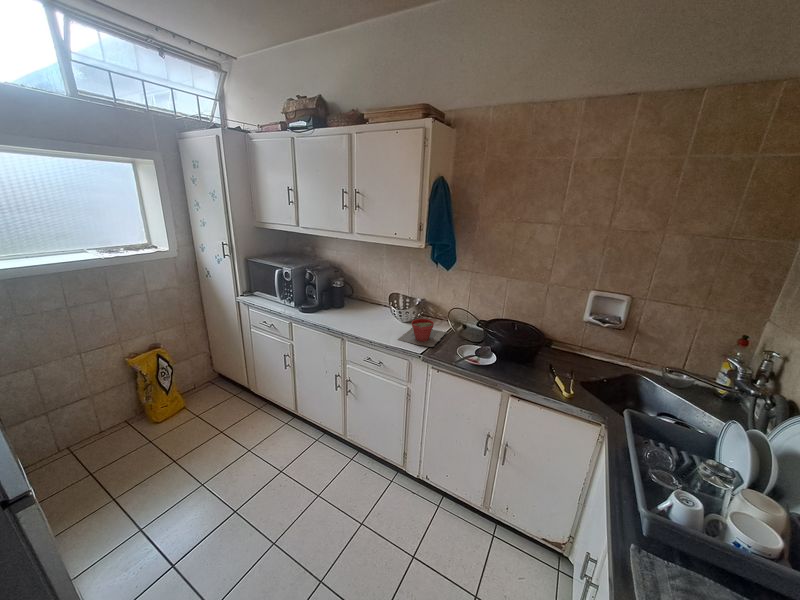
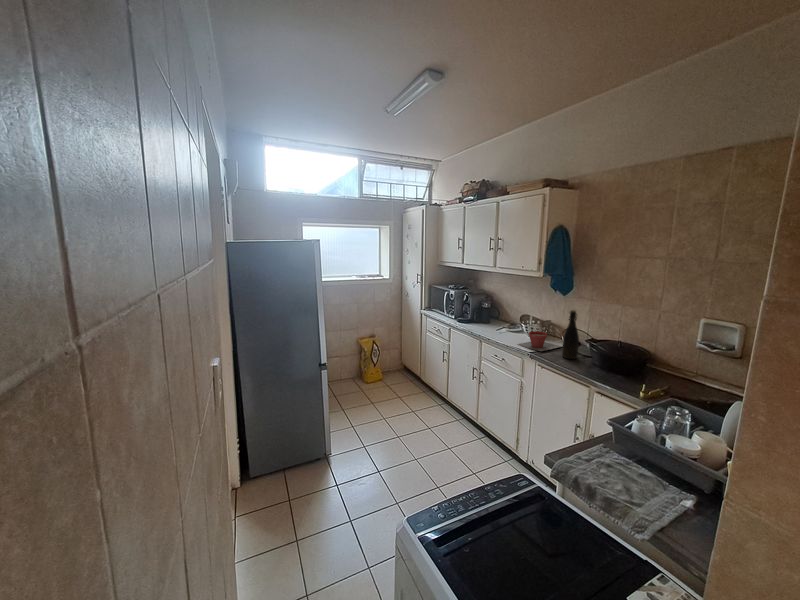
bottle: none [457,292,476,353] -> present [562,310,579,359]

